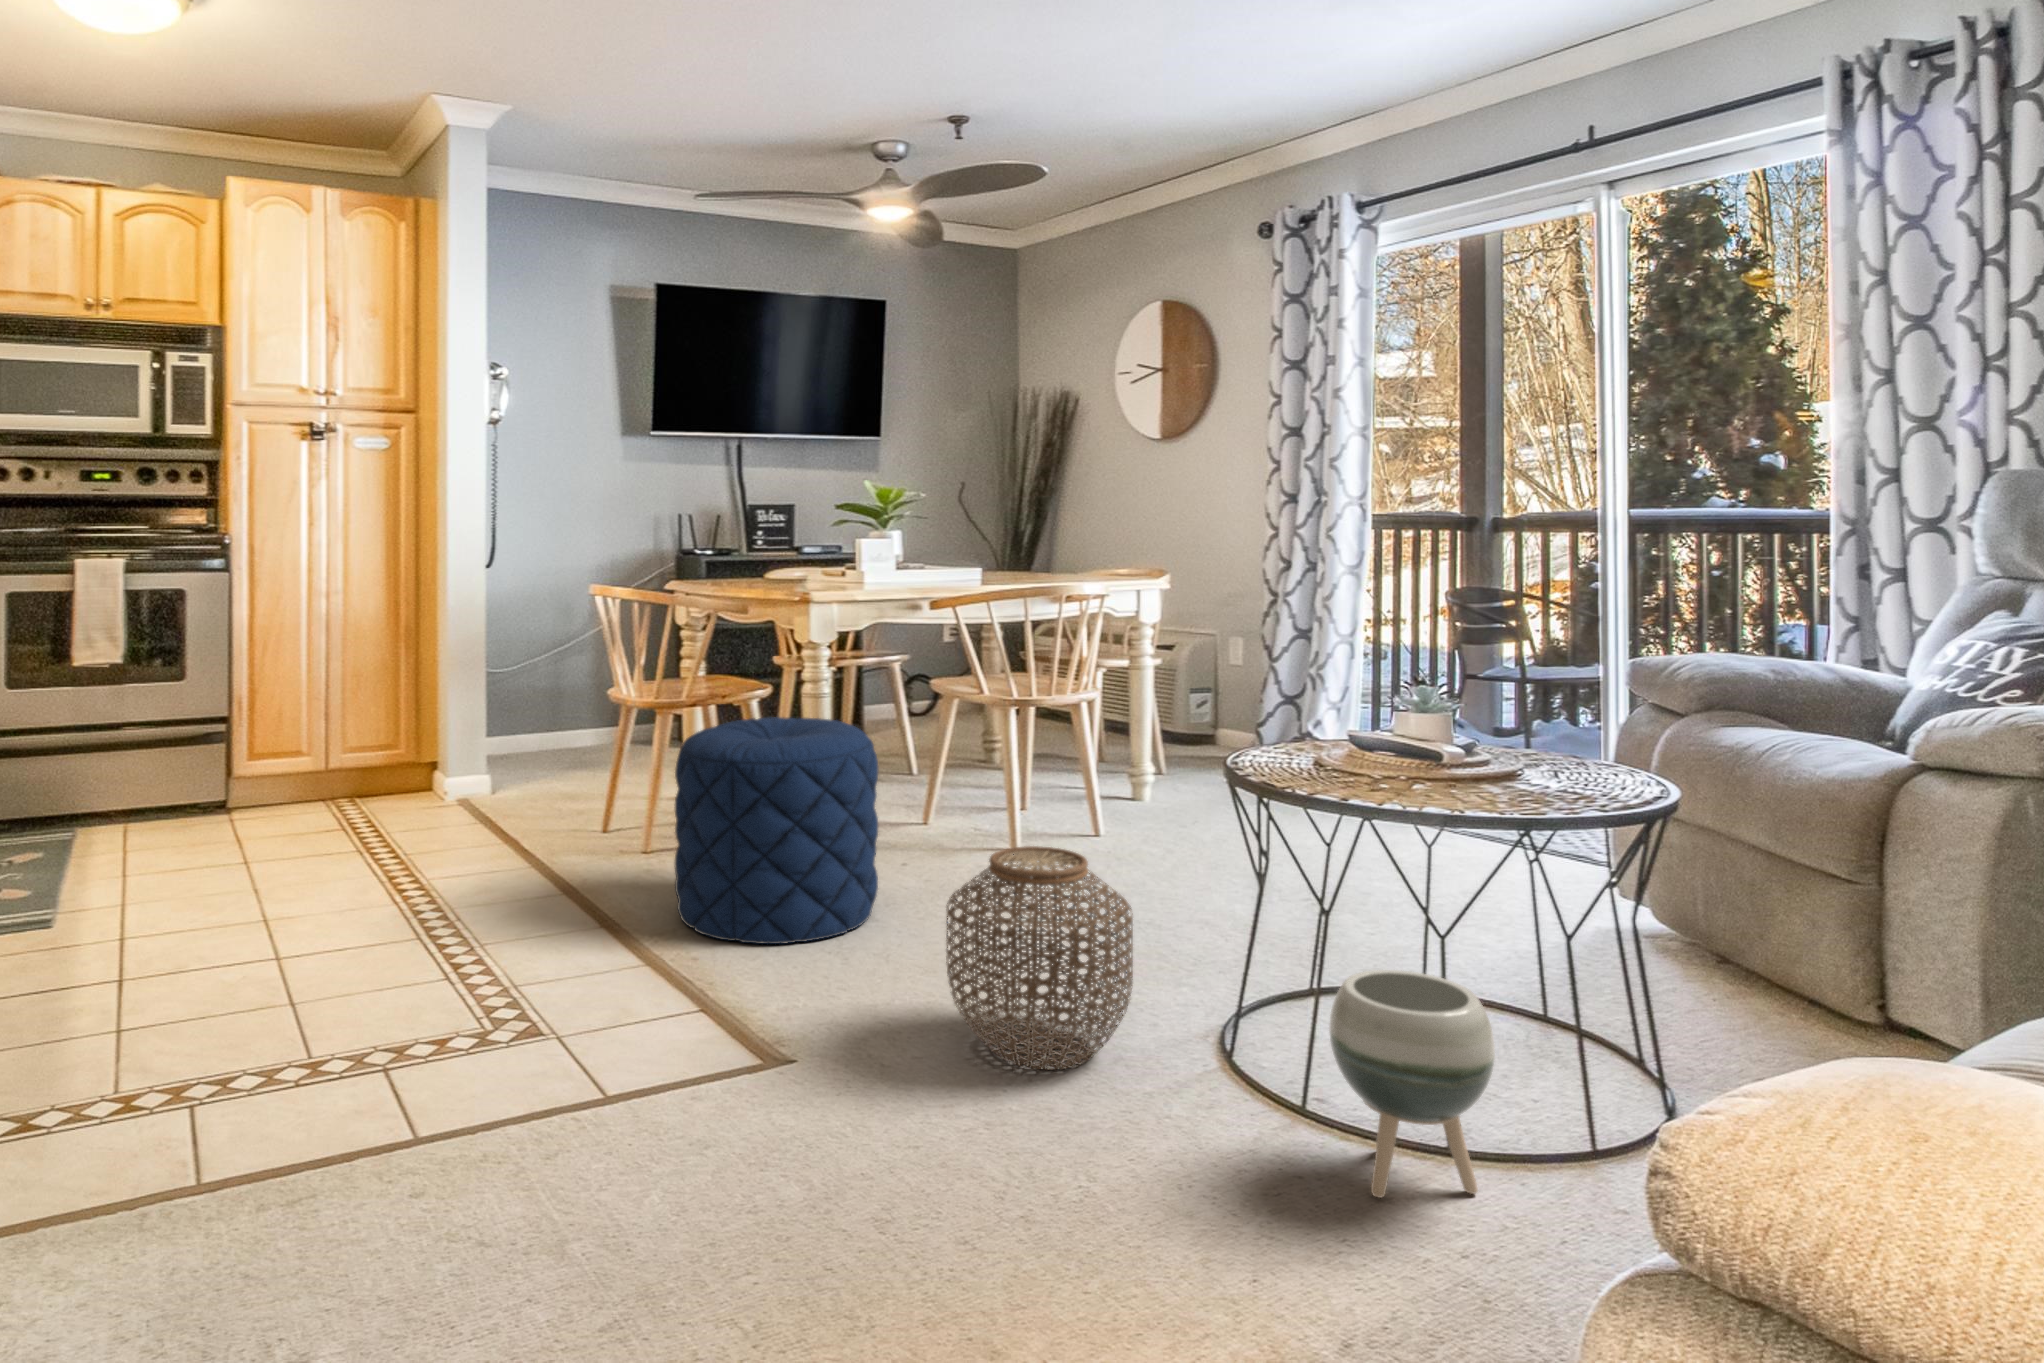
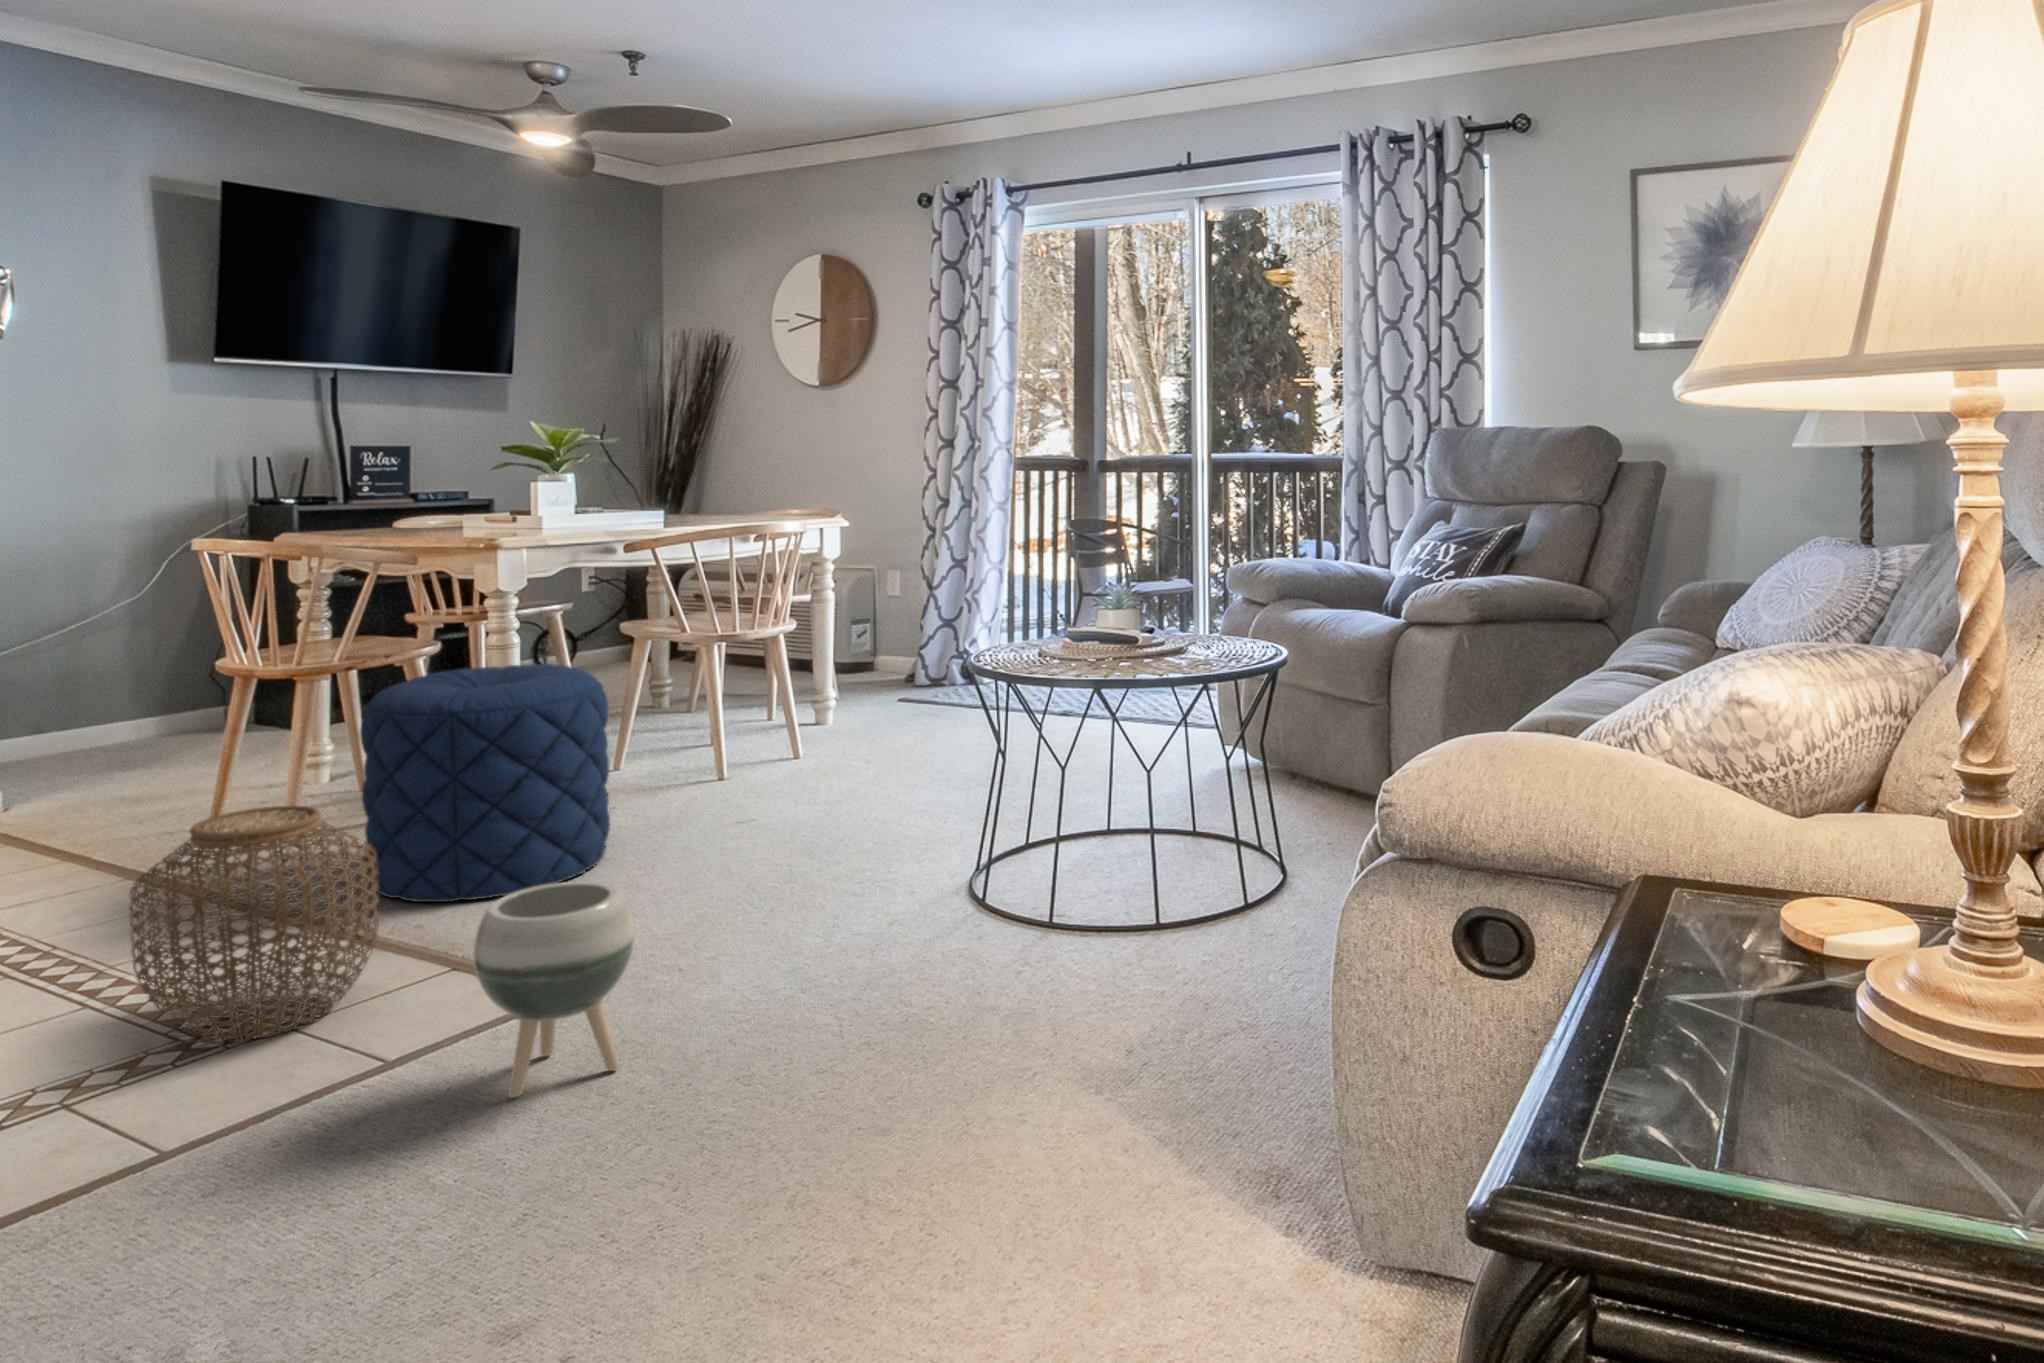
woven basket: present [946,846,1133,1070] -> present [130,806,379,1041]
planter: present [1329,970,1495,1198] -> present [473,881,634,1098]

